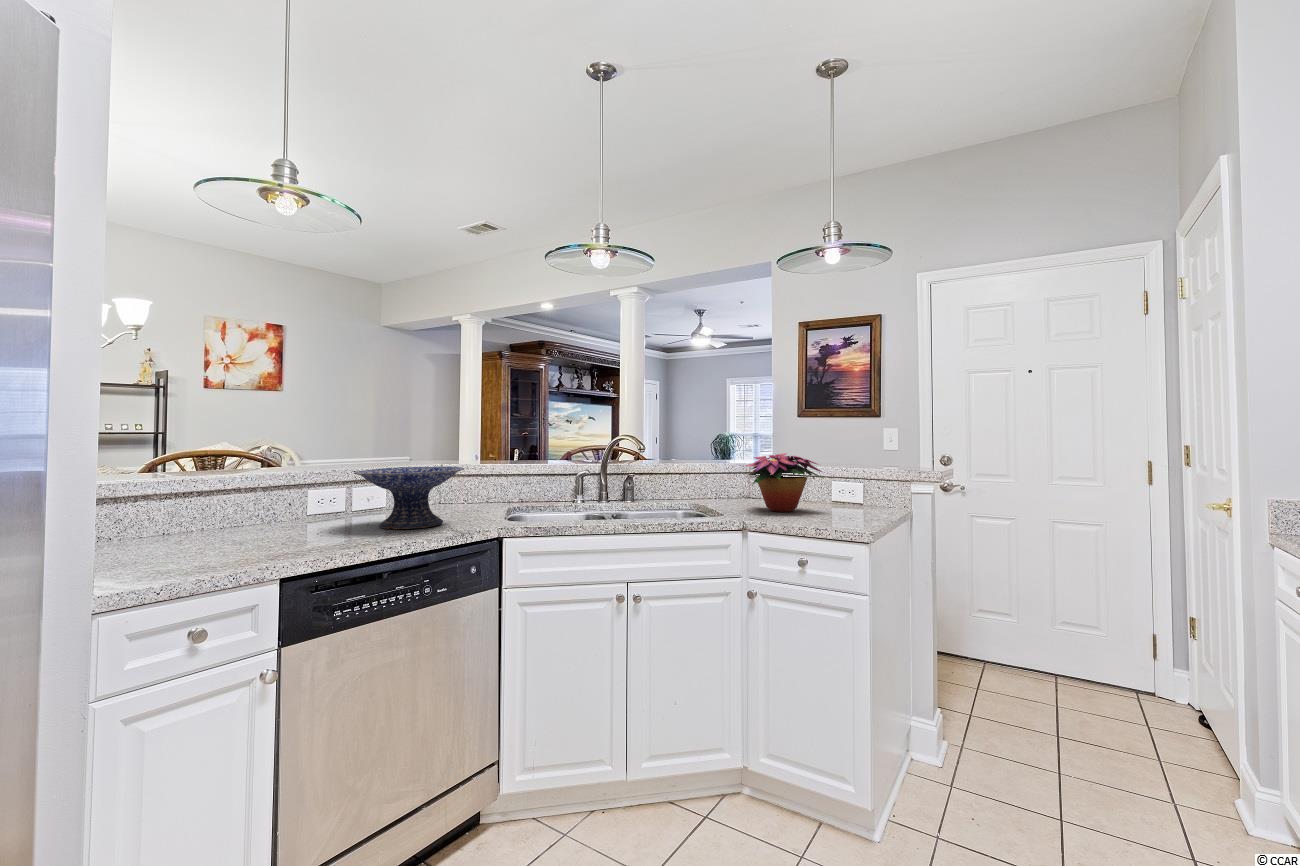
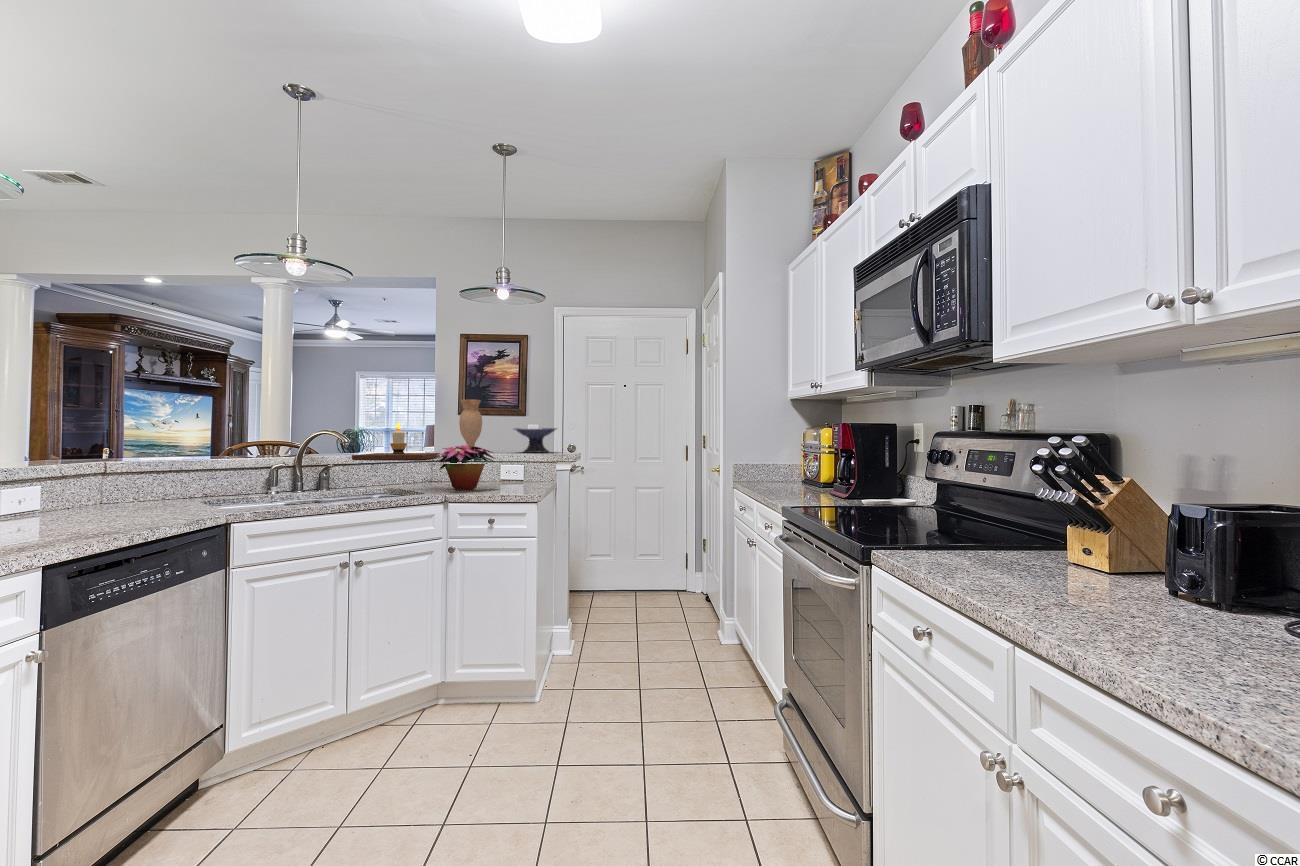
vase: none [801,399,828,460] -> present [459,400,482,451]
candle: none [665,425,764,470] -> present [352,422,440,460]
decorative bowl: present [354,466,464,529] -> present [515,428,556,453]

